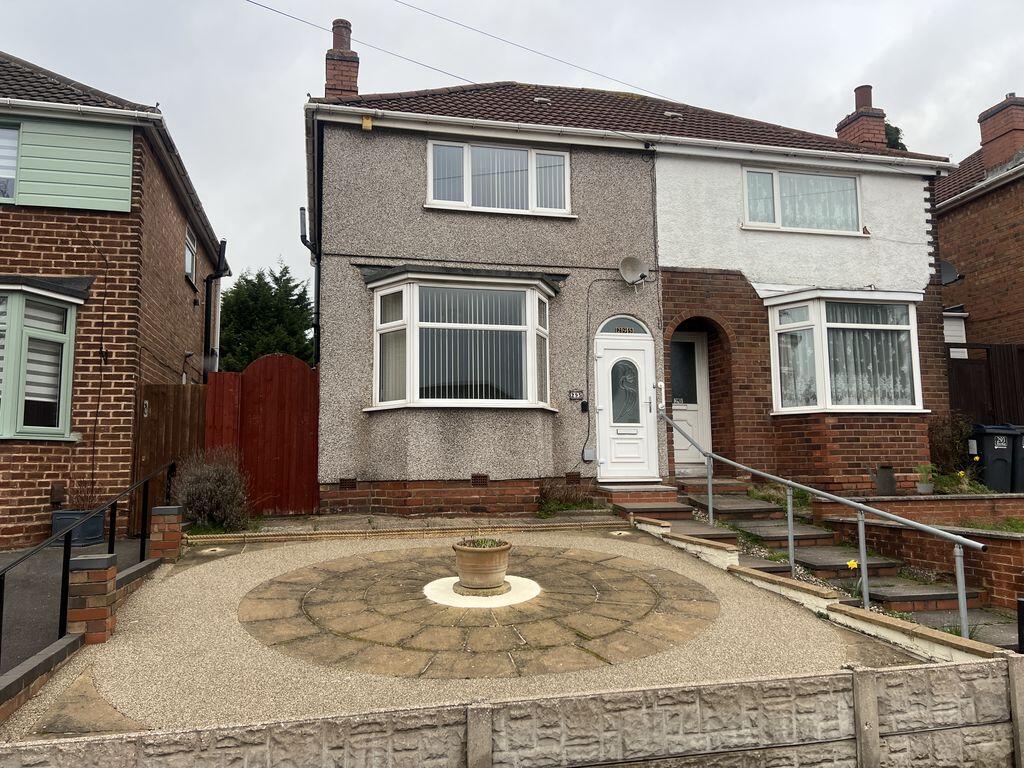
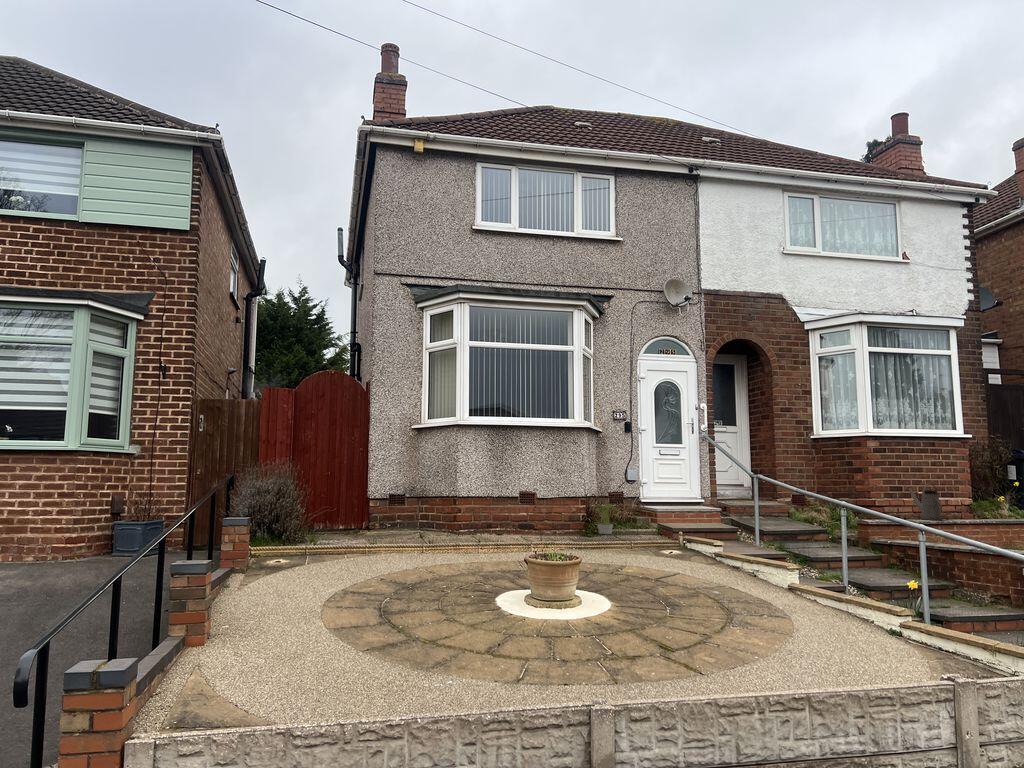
potted plant: present [913,464,938,493] -> present [593,504,619,534]

